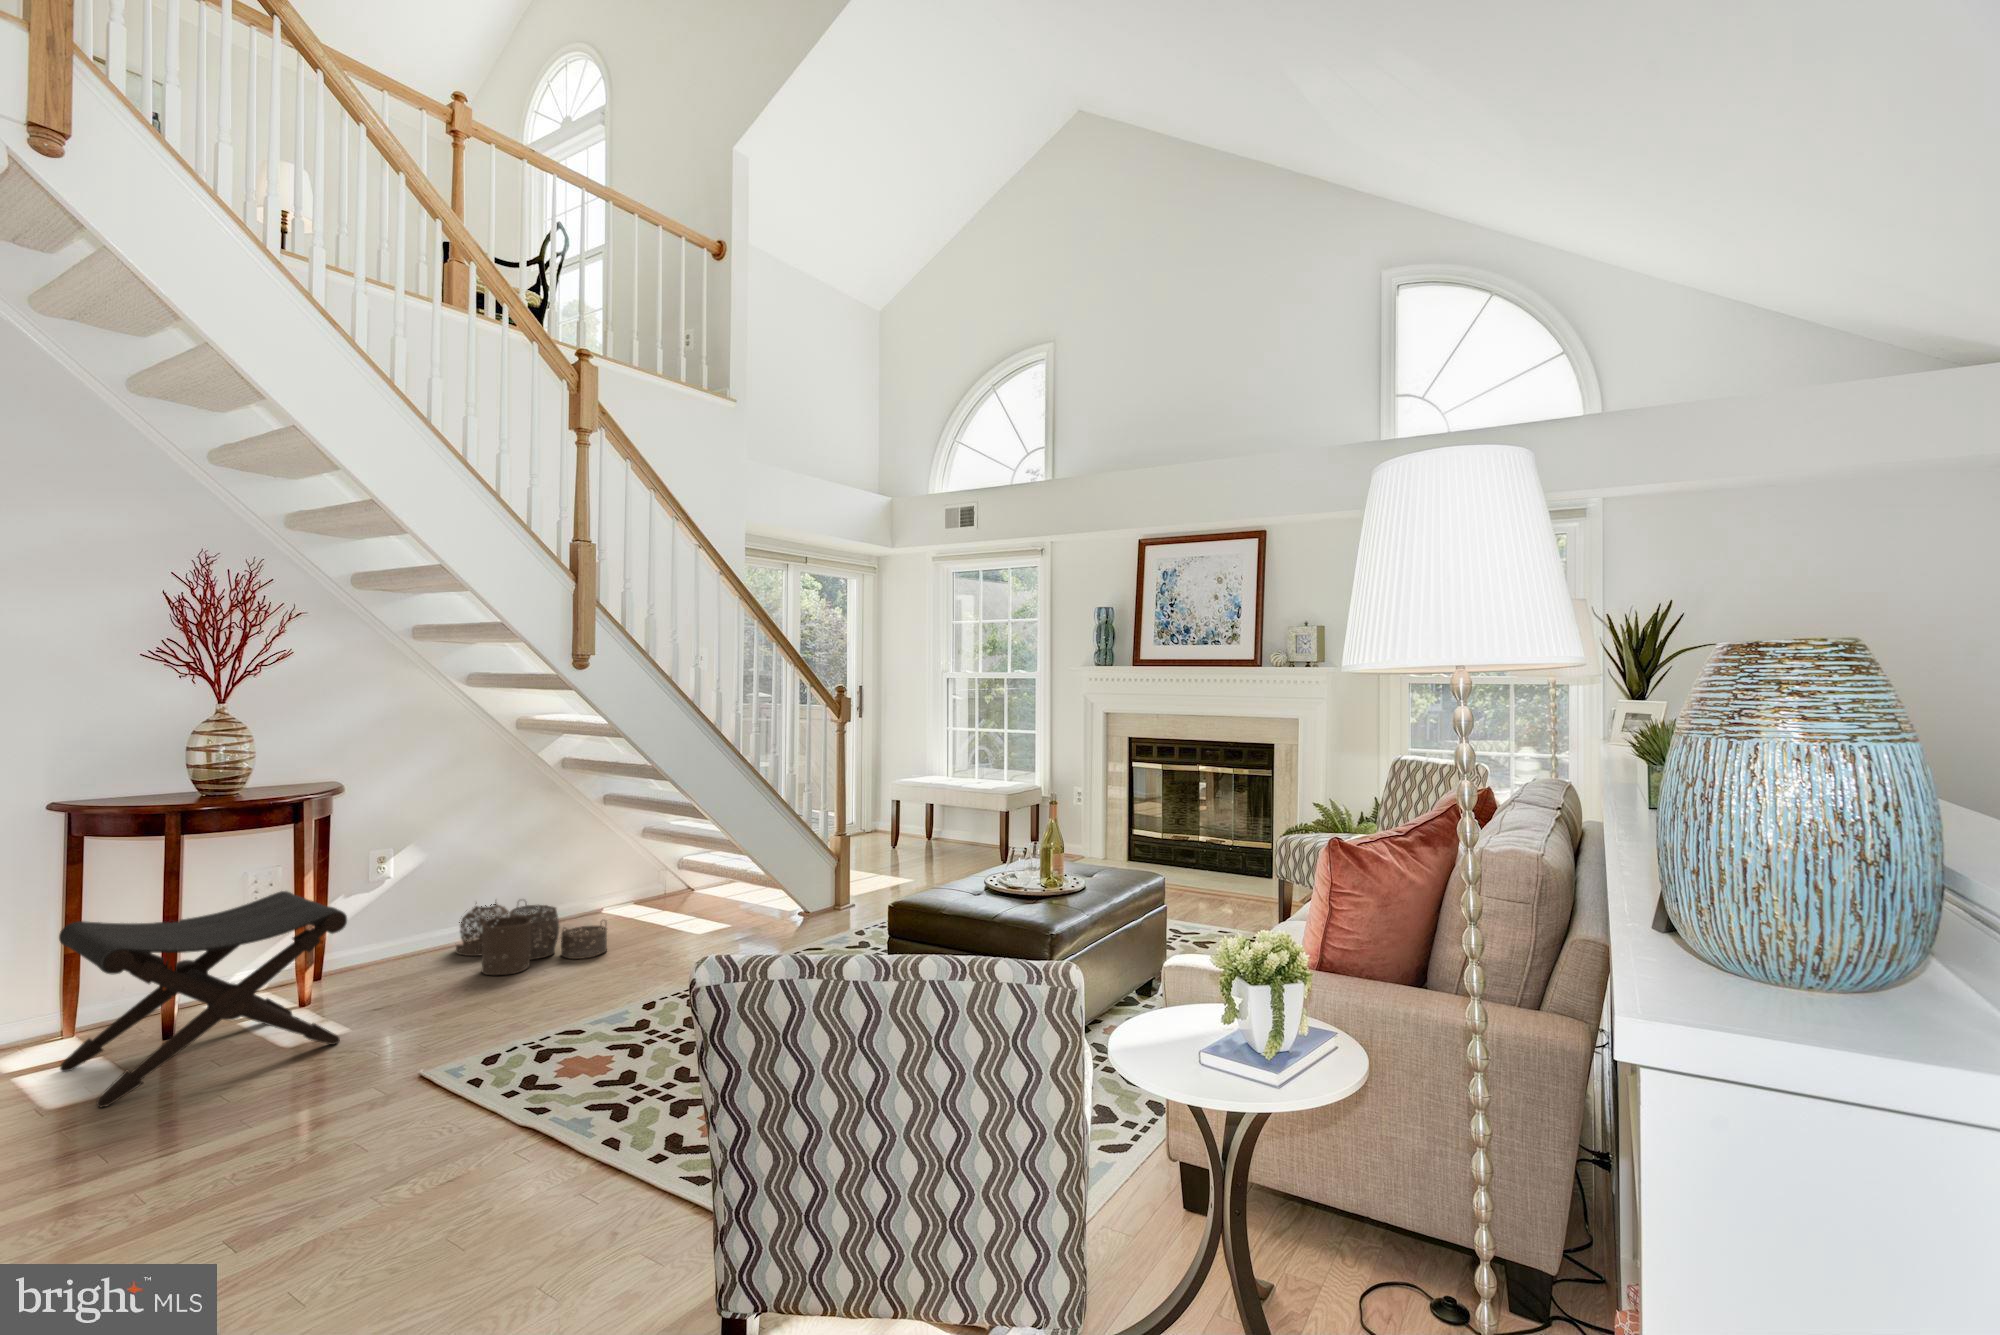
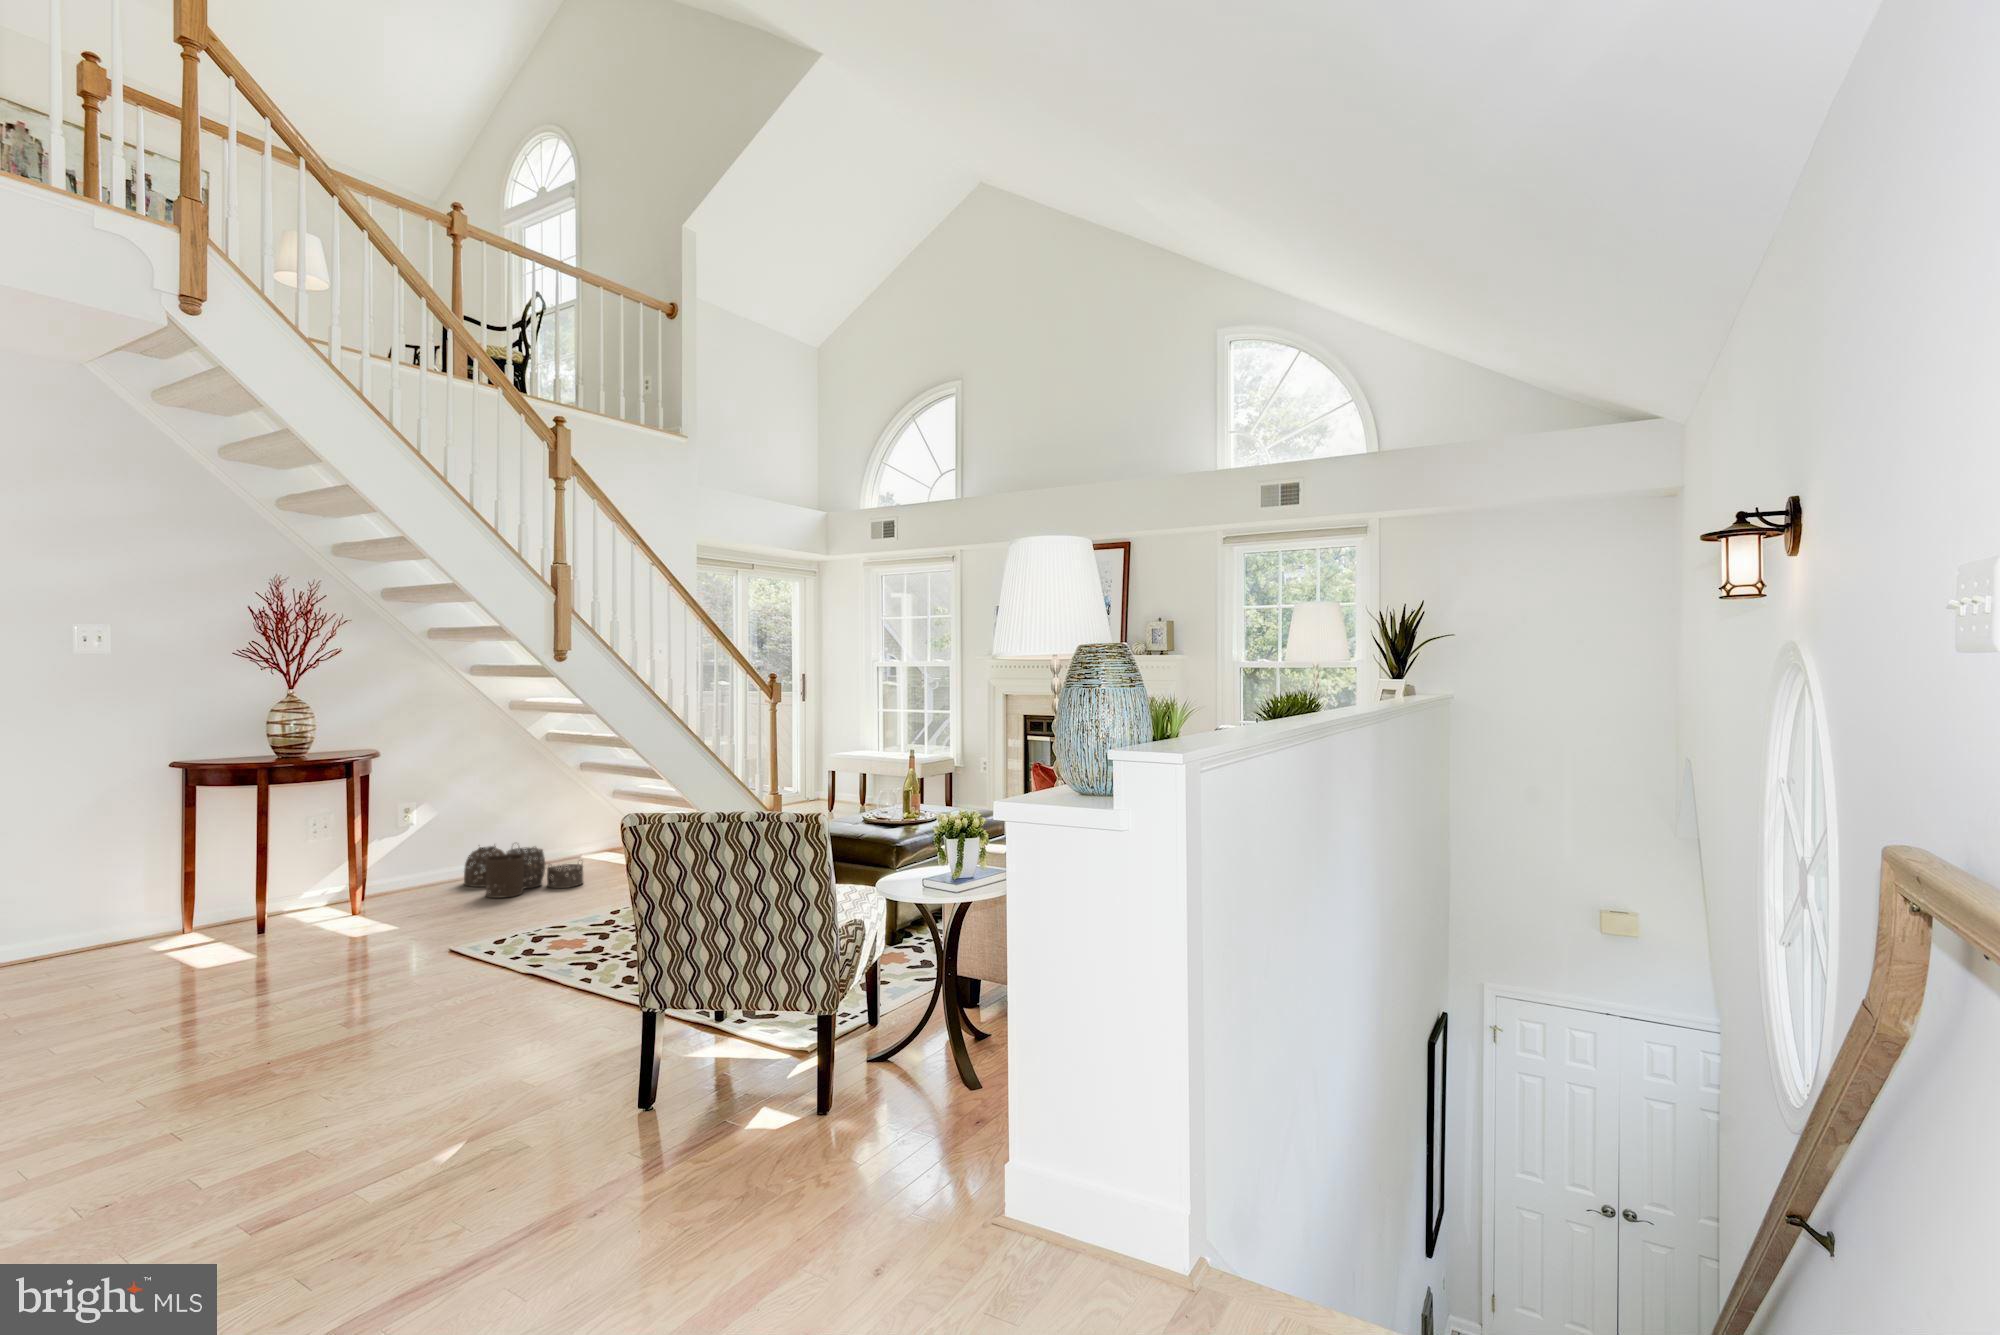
footstool: present [59,891,347,1107] -> none [192,828,392,966]

